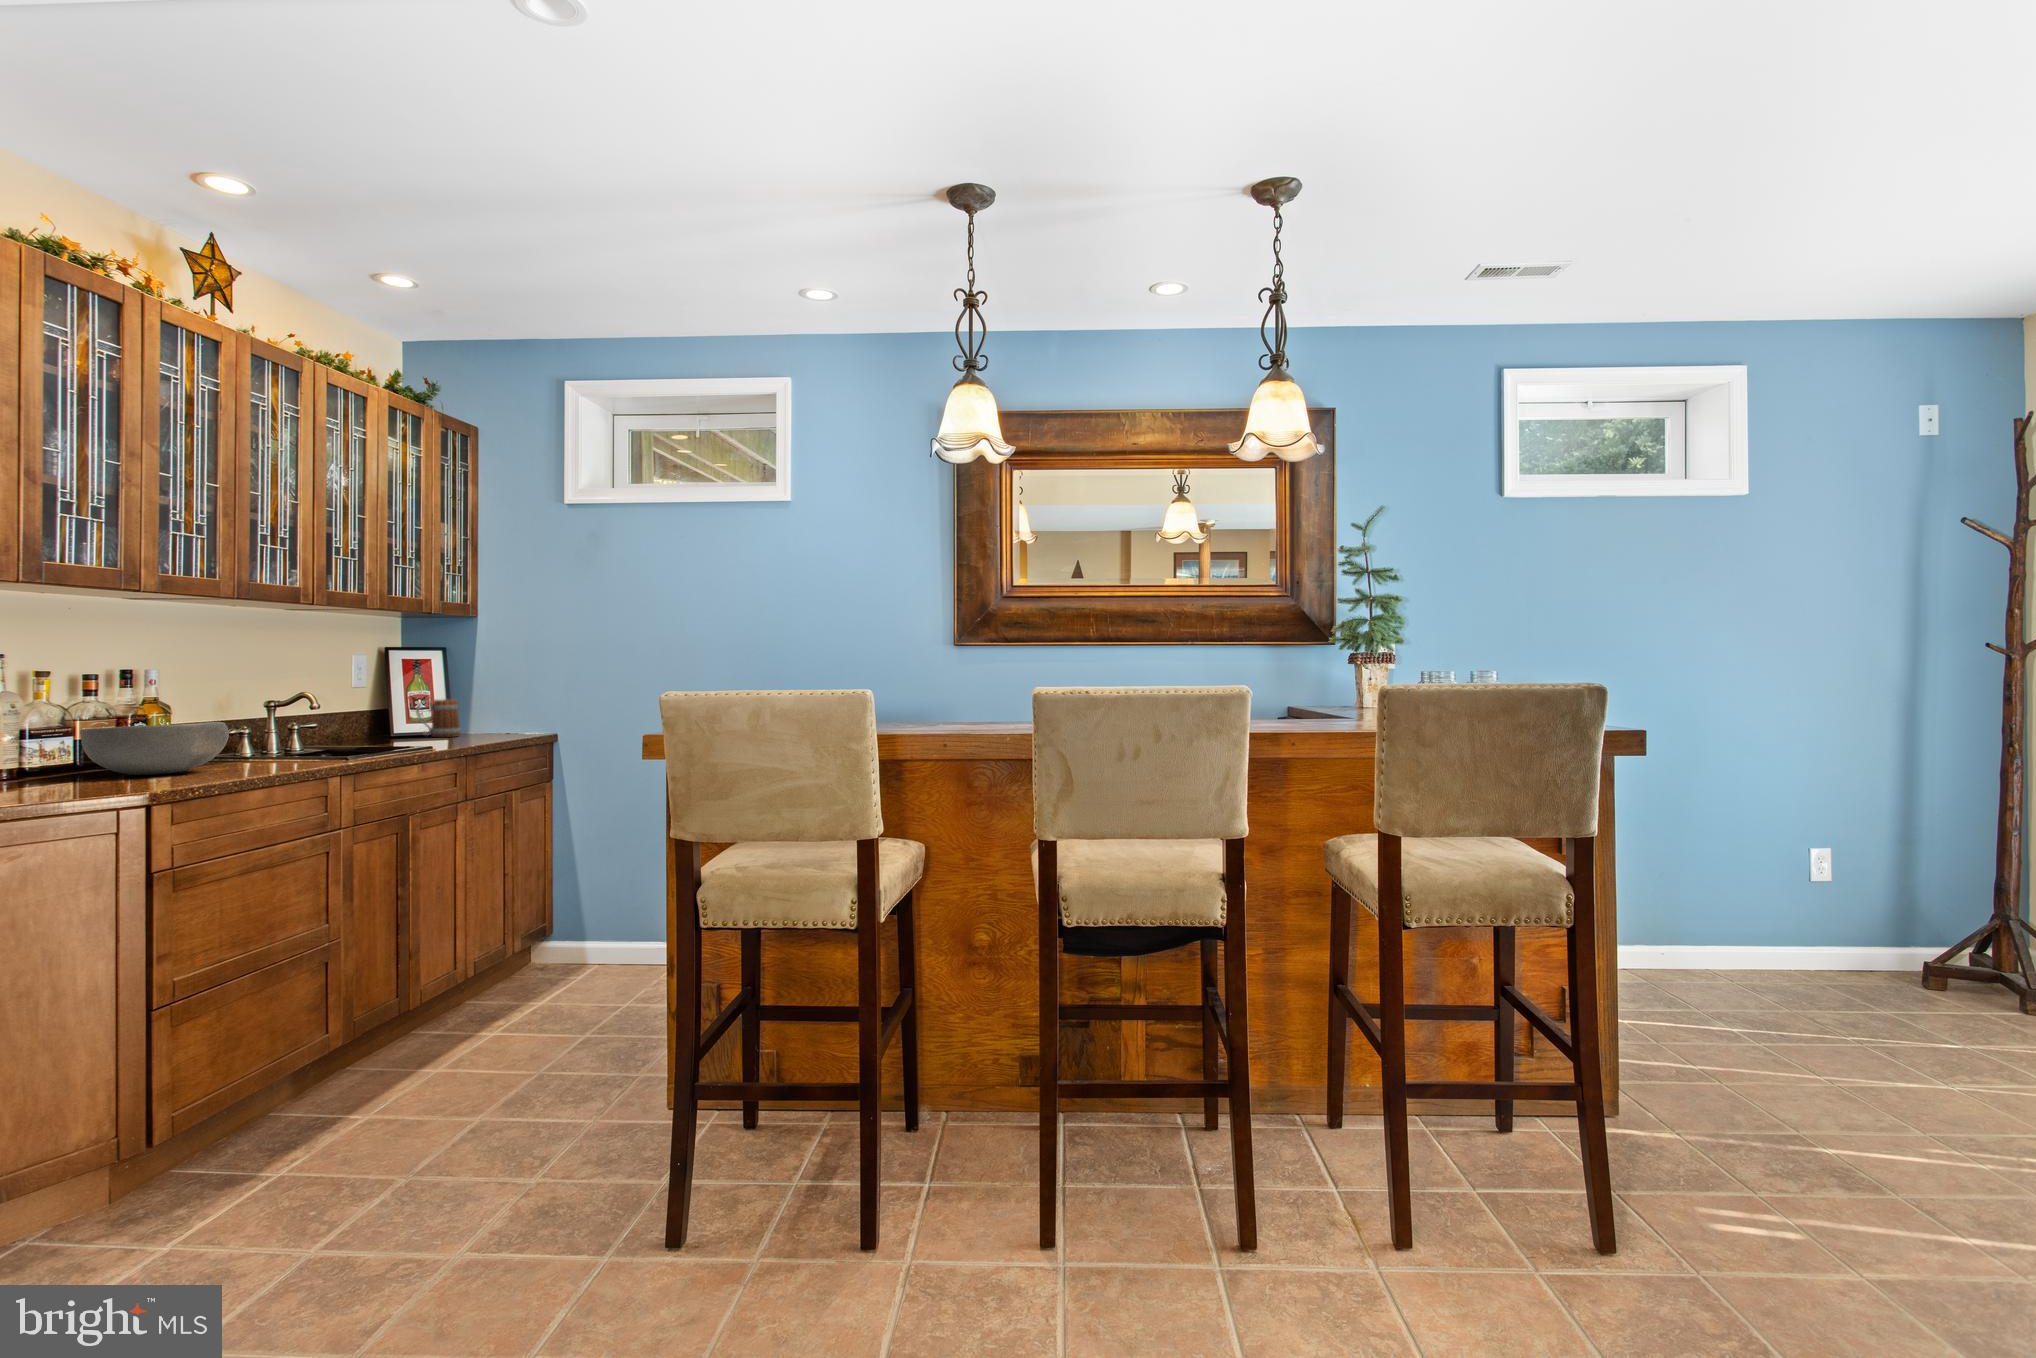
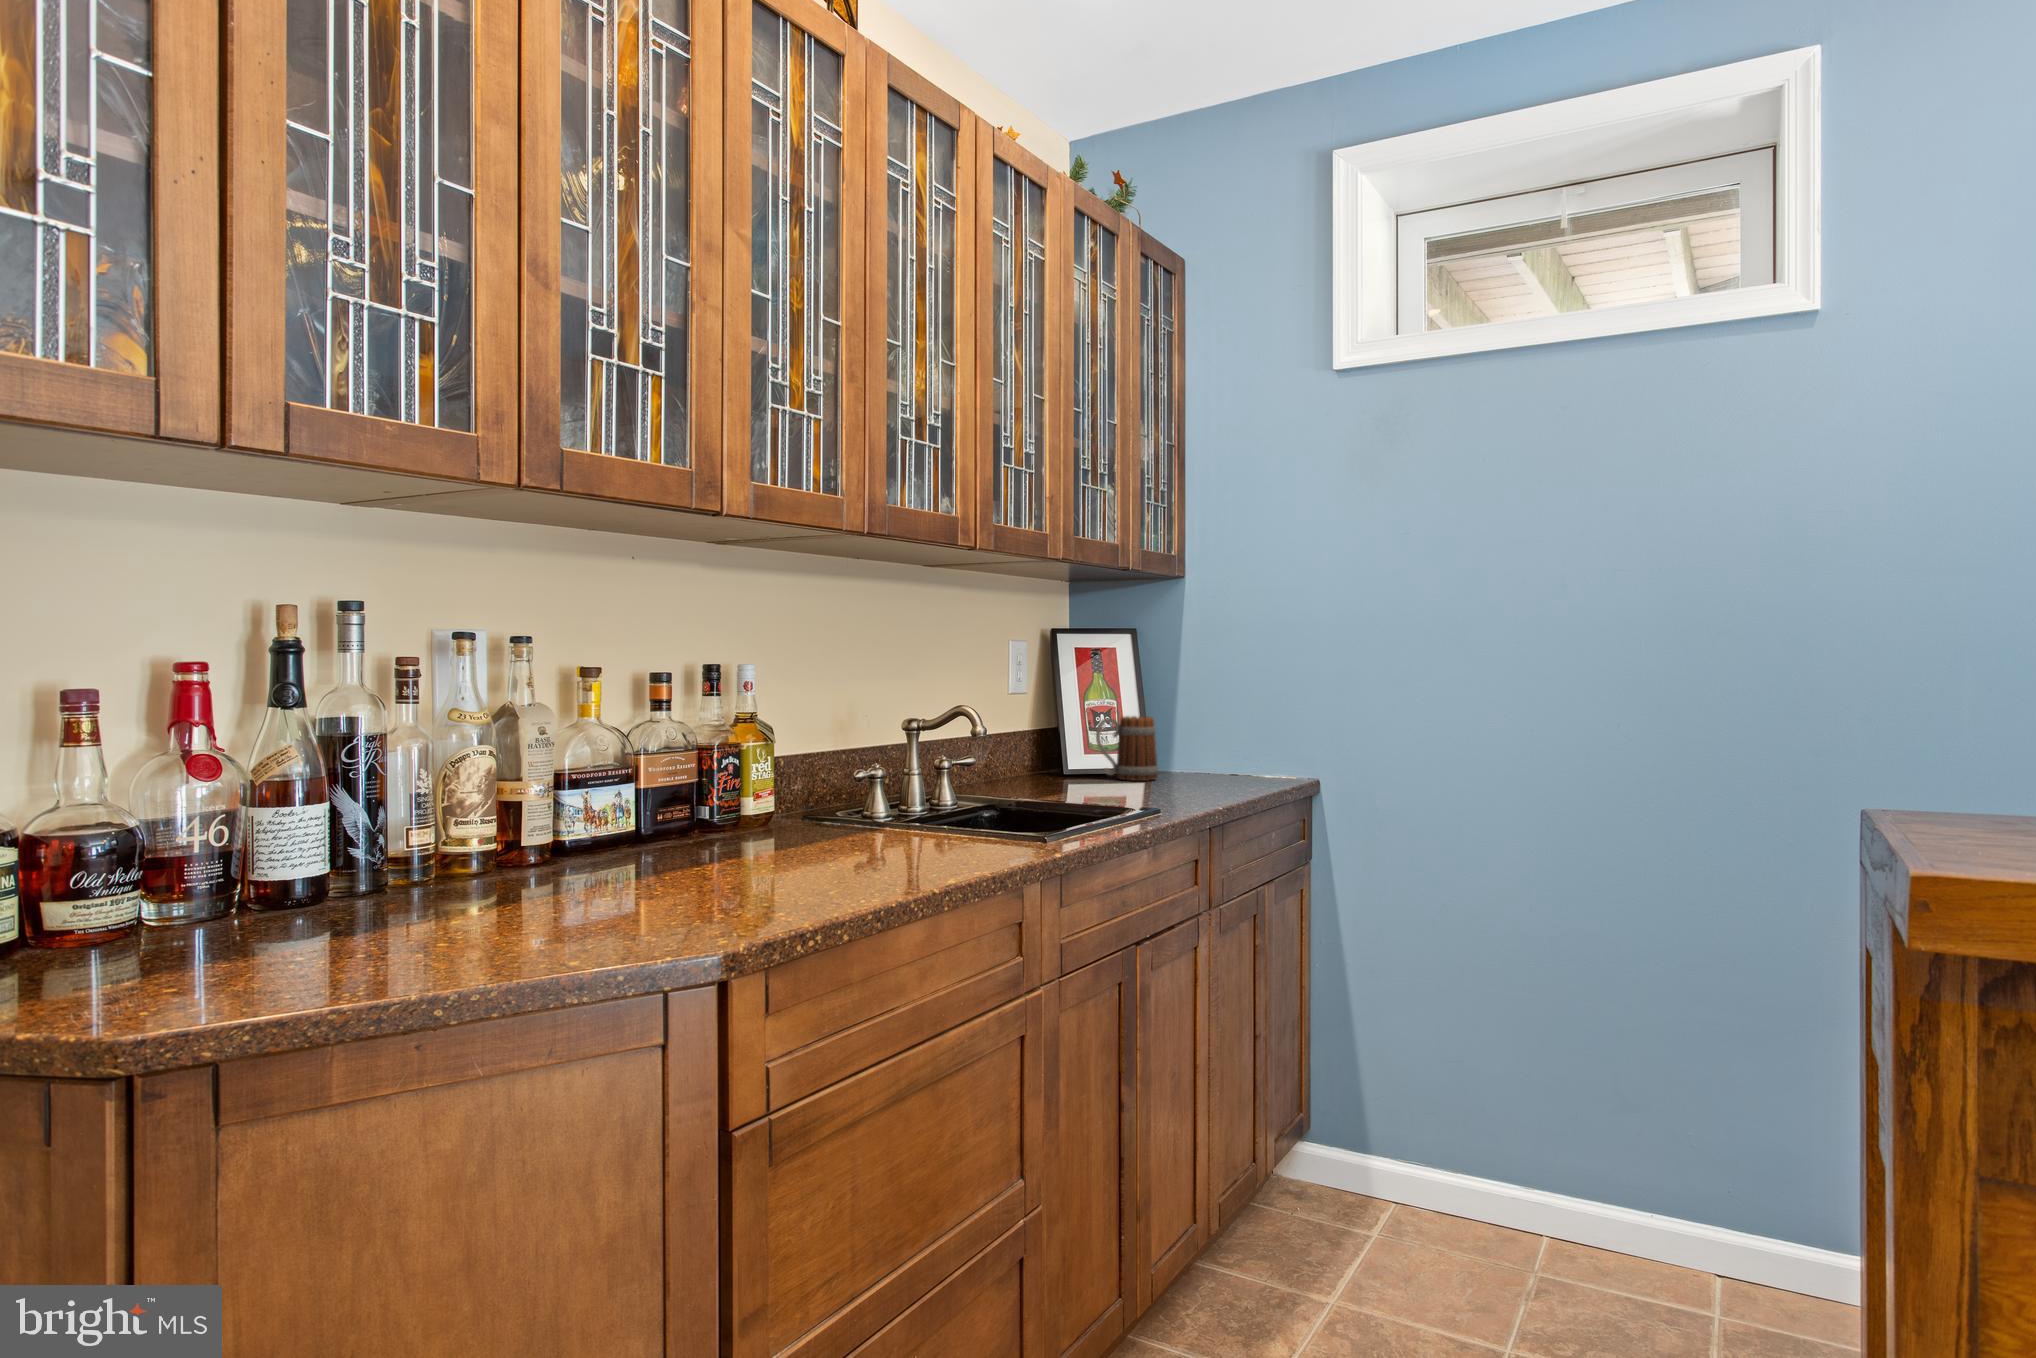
bowl: present [80,722,229,775] -> none [627,772,848,870]

